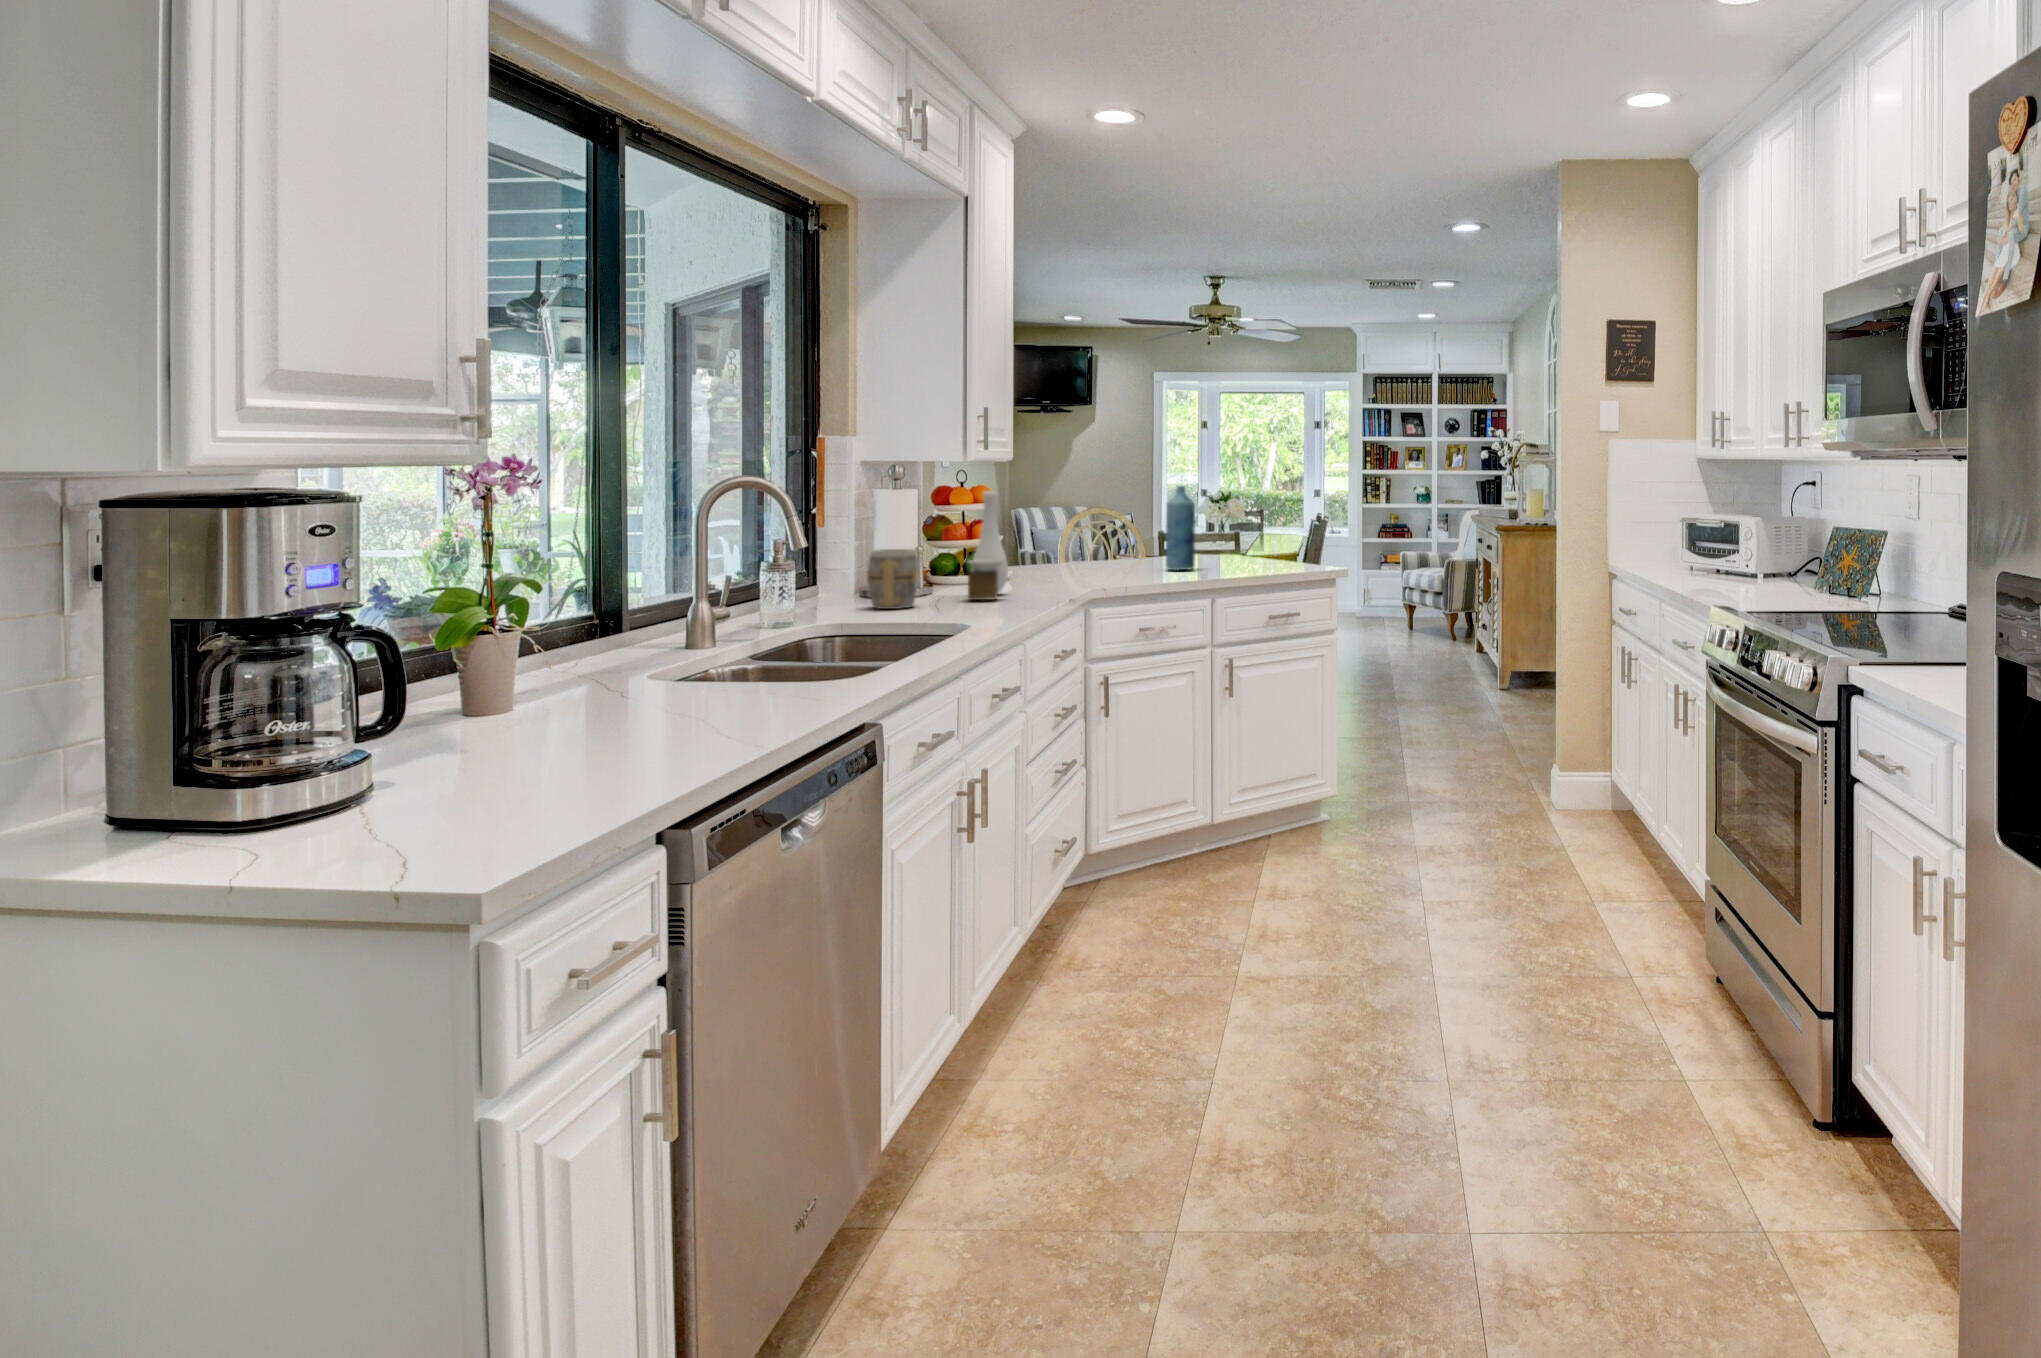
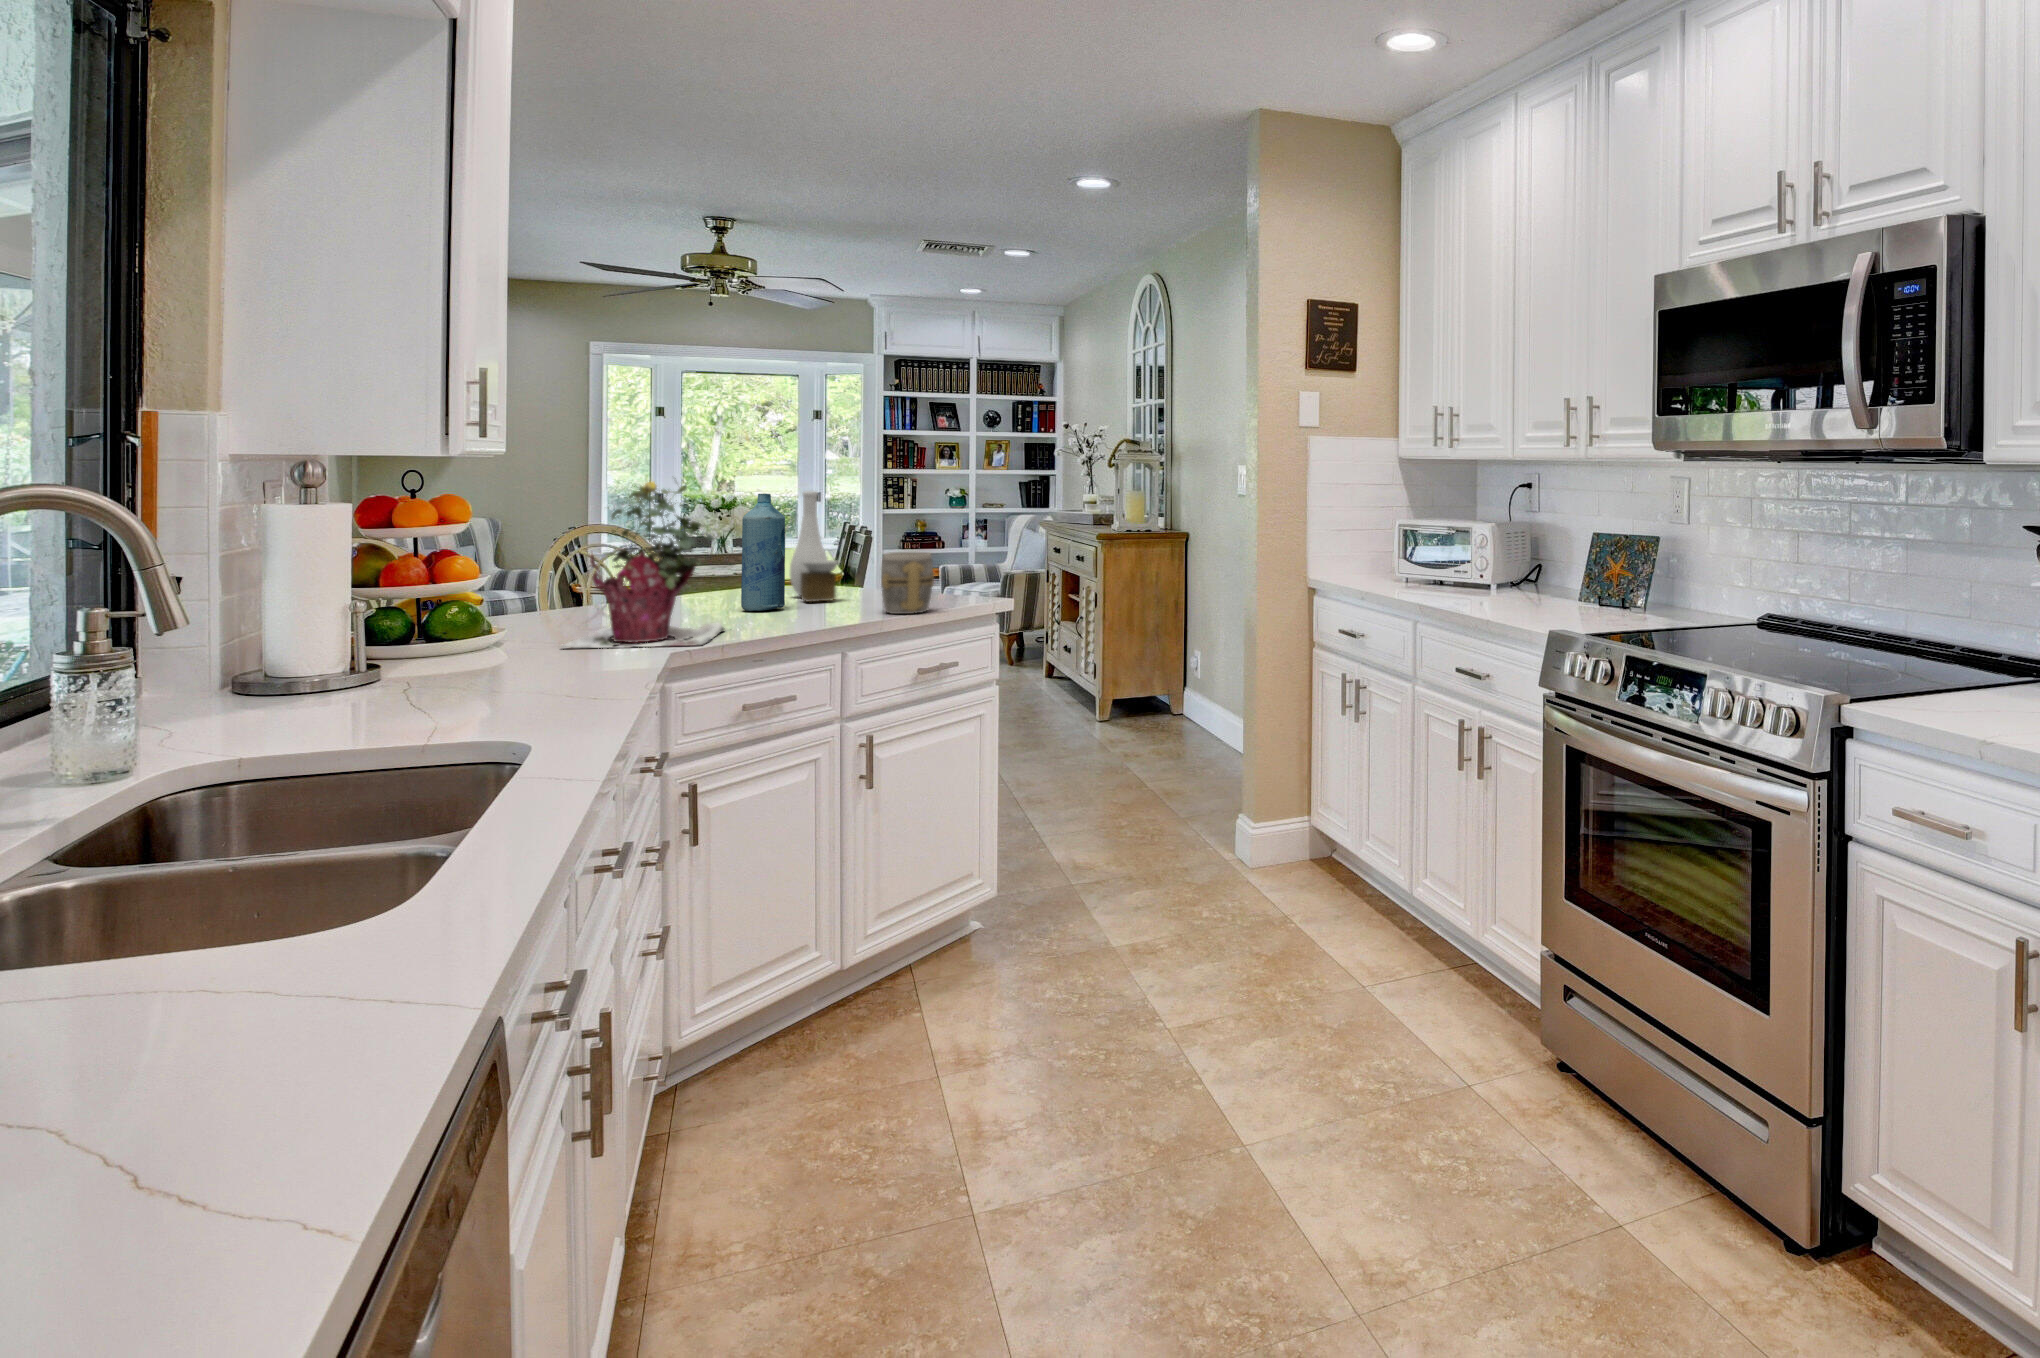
potted plant: none [1037,473,1147,588] -> present [560,482,725,649]
vase: present [968,491,1008,600] -> present [790,491,840,602]
mug: present [867,549,918,609] -> present [881,551,934,614]

